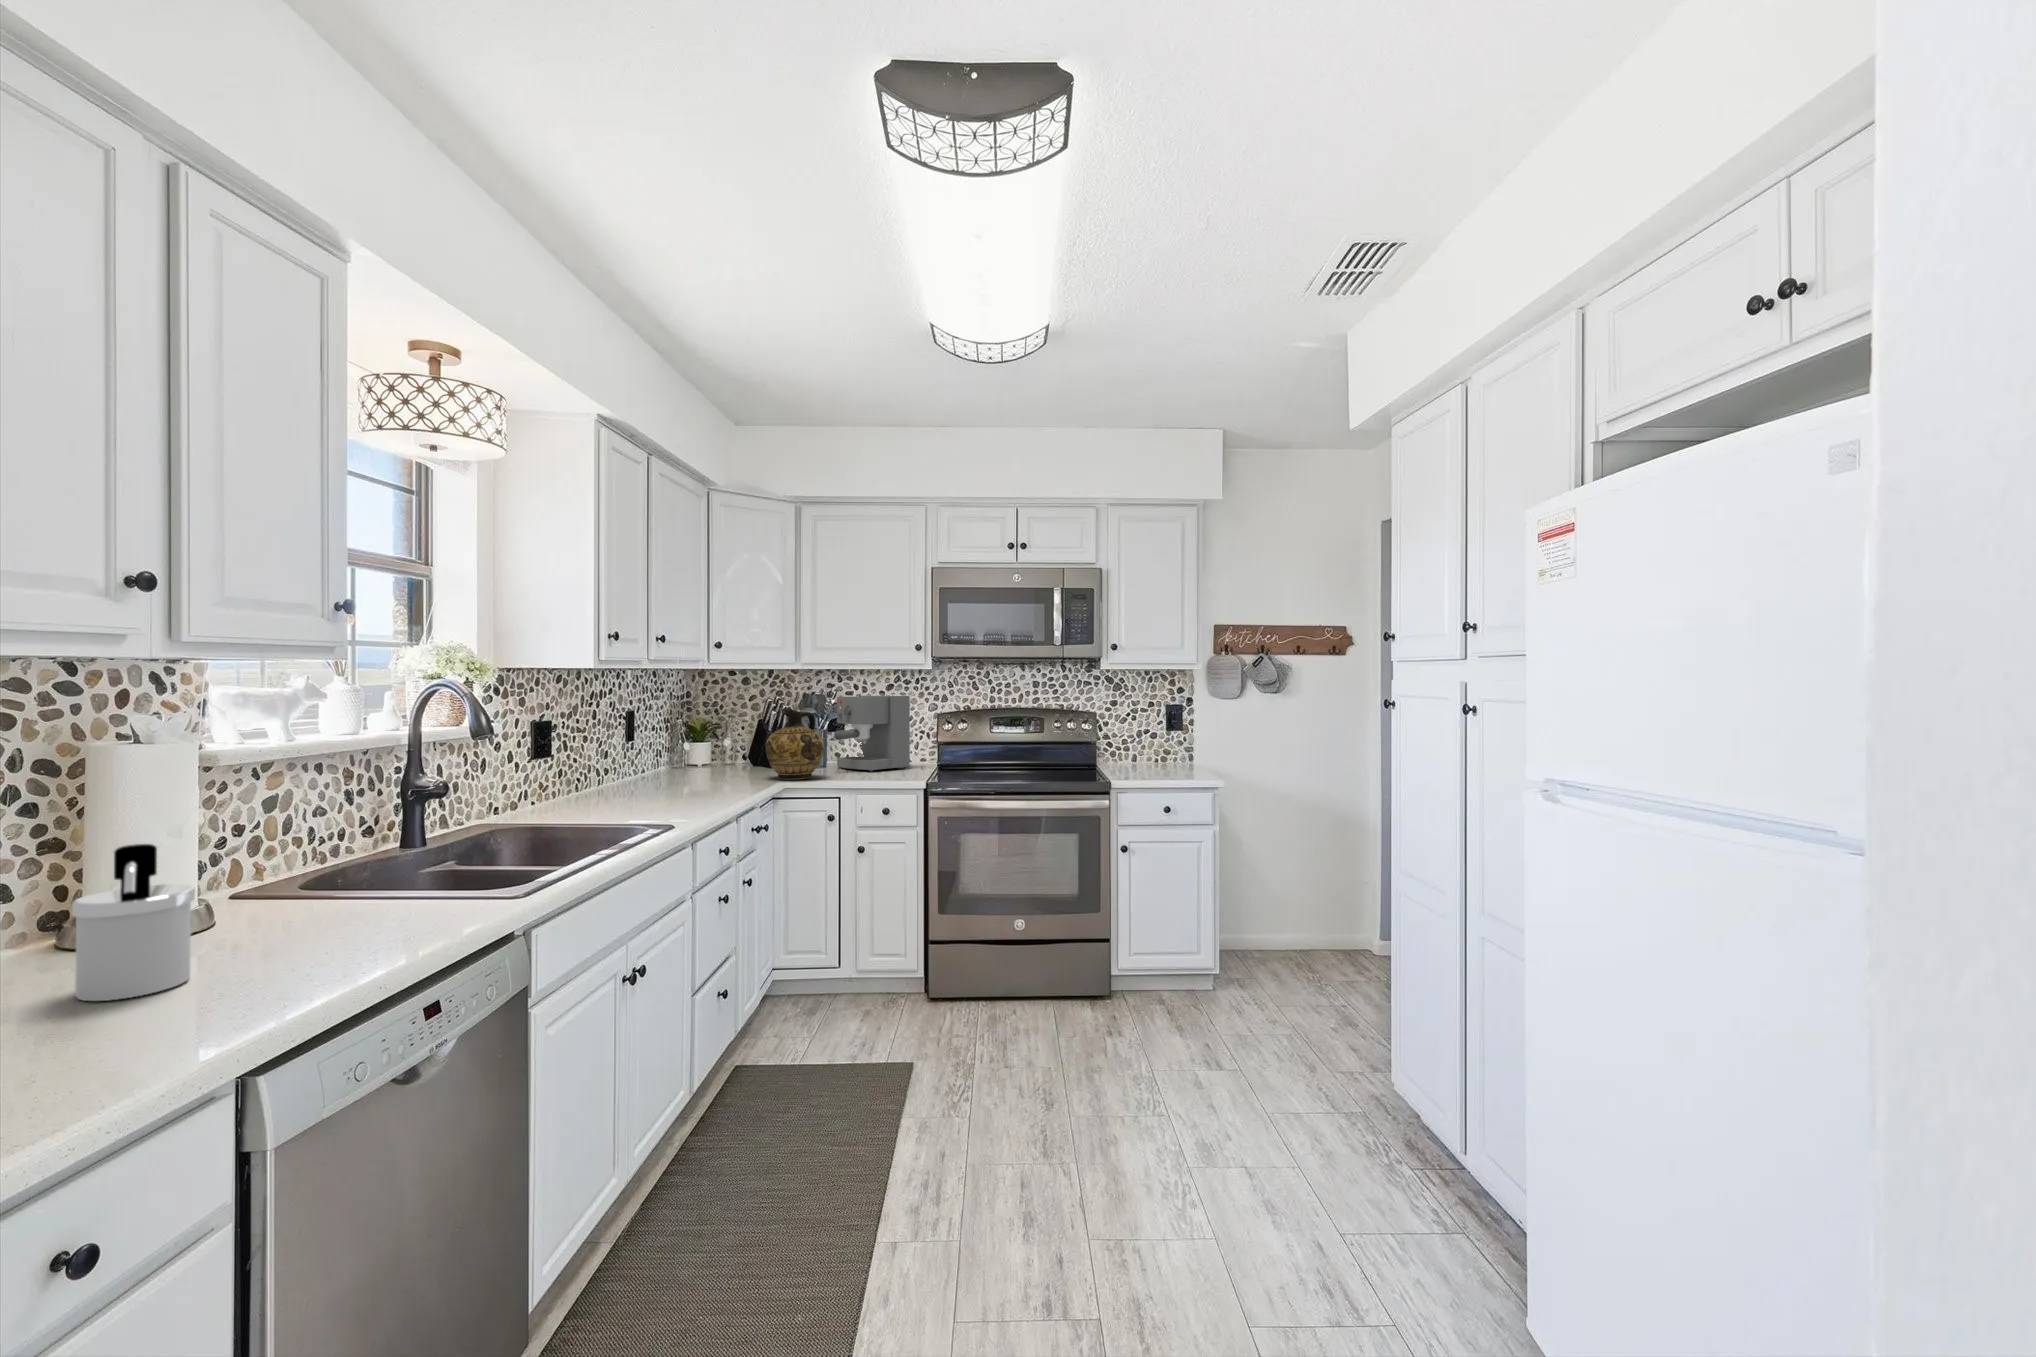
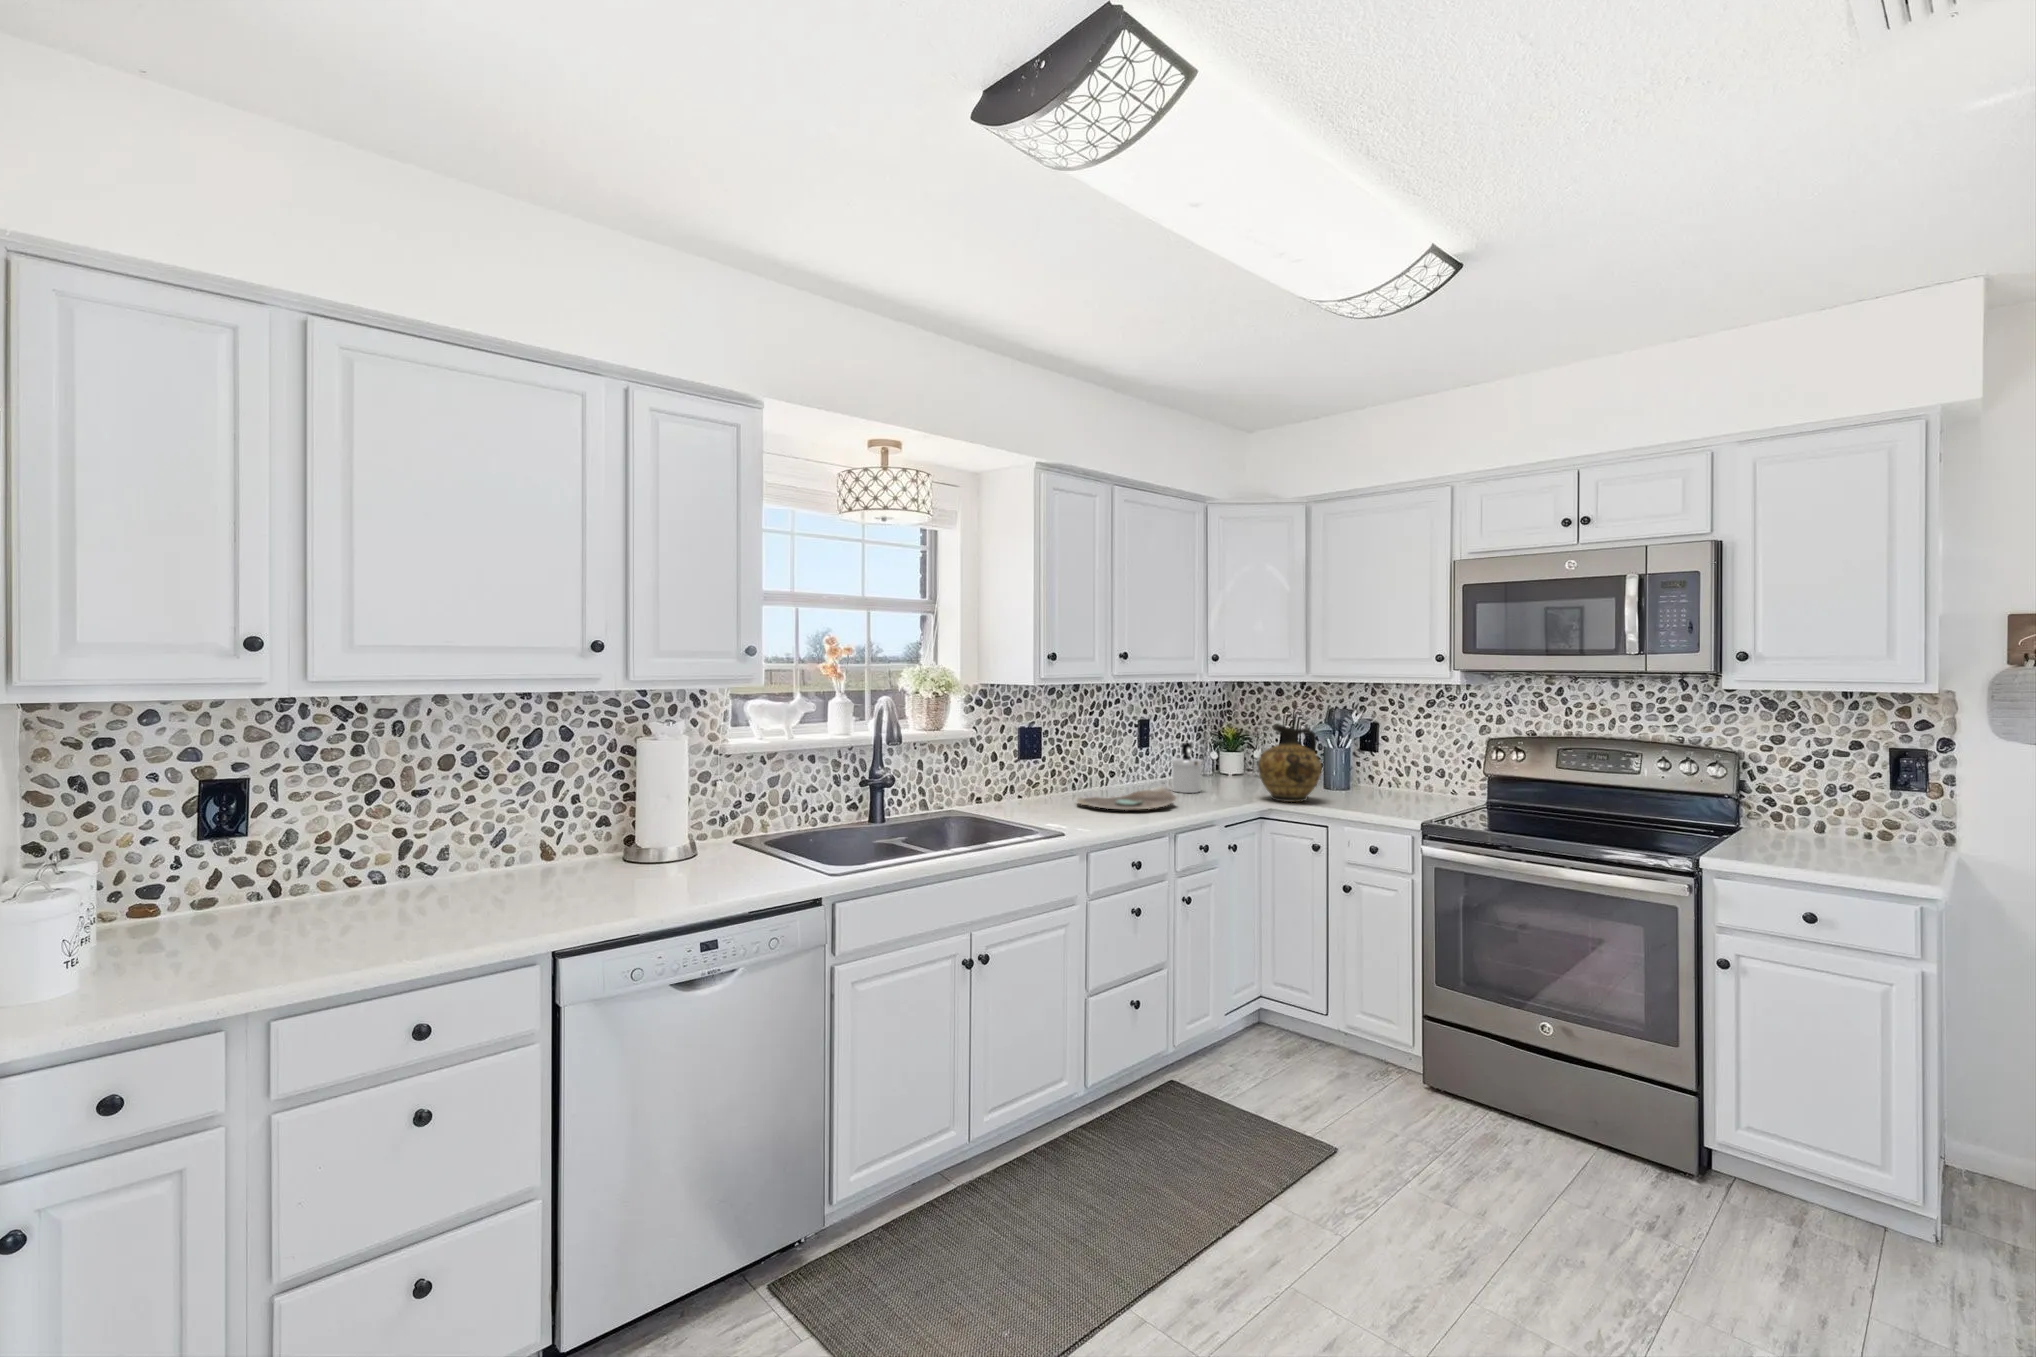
coffee maker: present [834,695,910,772] -> none [1347,712,1451,802]
decorative bowl: none [609,776,718,802] -> present [1077,787,1177,810]
soap dispenser: present [71,844,195,1001] -> present [1172,743,1202,793]

